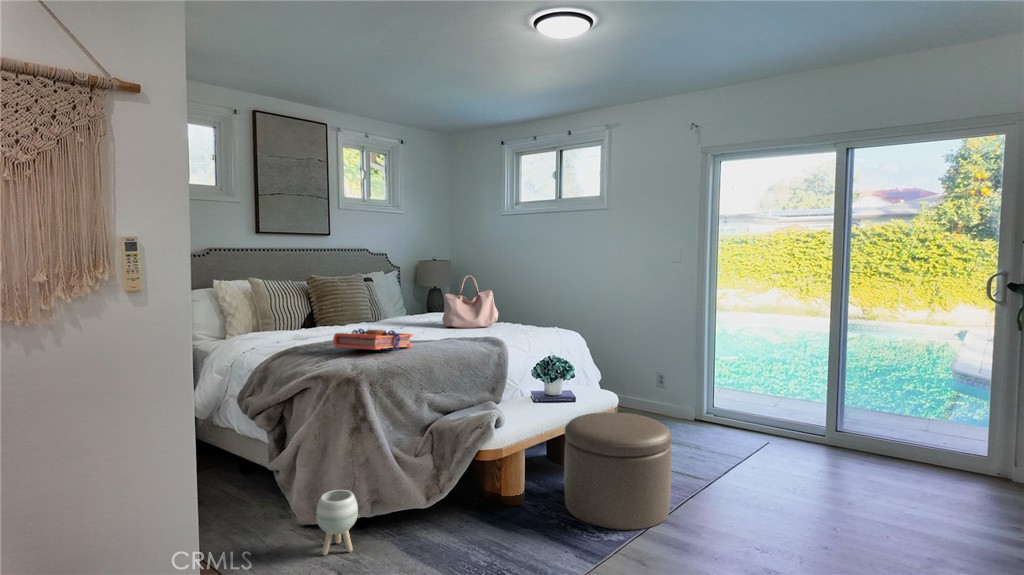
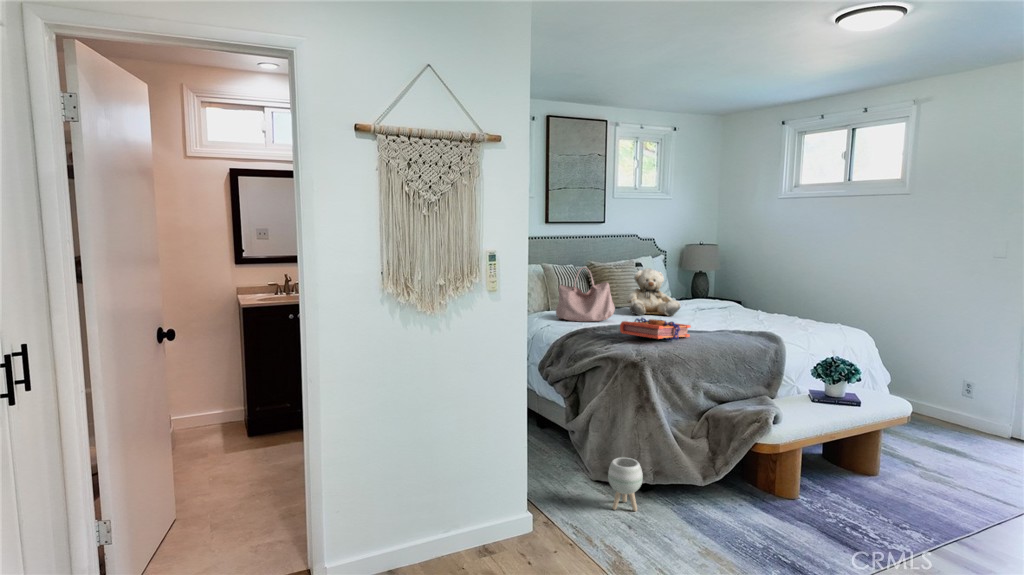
handbag: present [442,275,498,328] -> present [556,267,615,322]
teddy bear: none [350,279,407,330] -> present [627,268,680,316]
ottoman: present [564,412,672,530] -> none [844,420,978,546]

